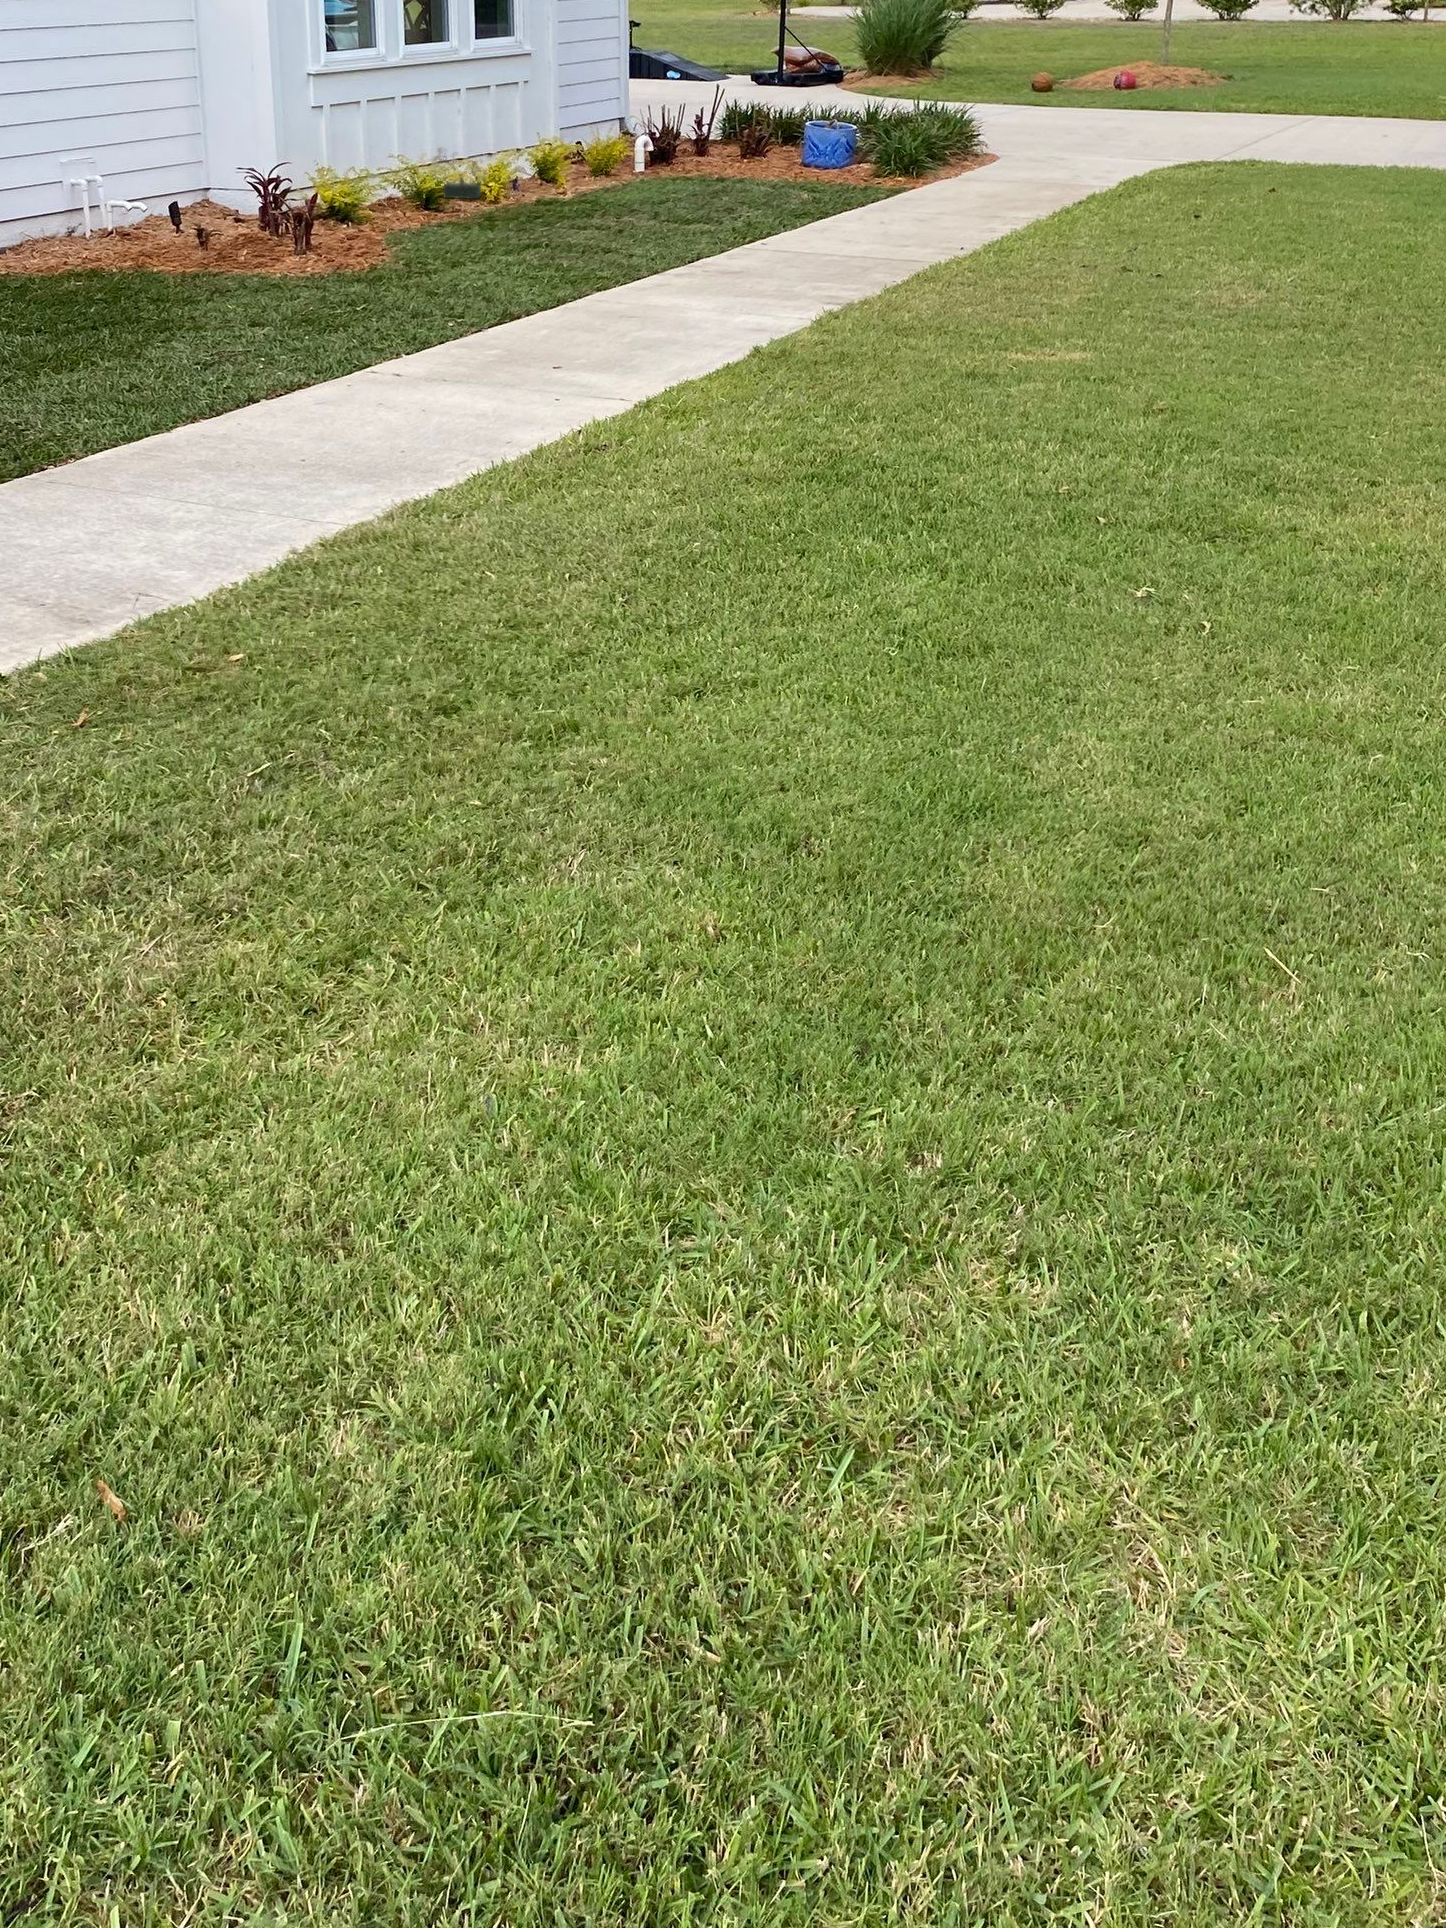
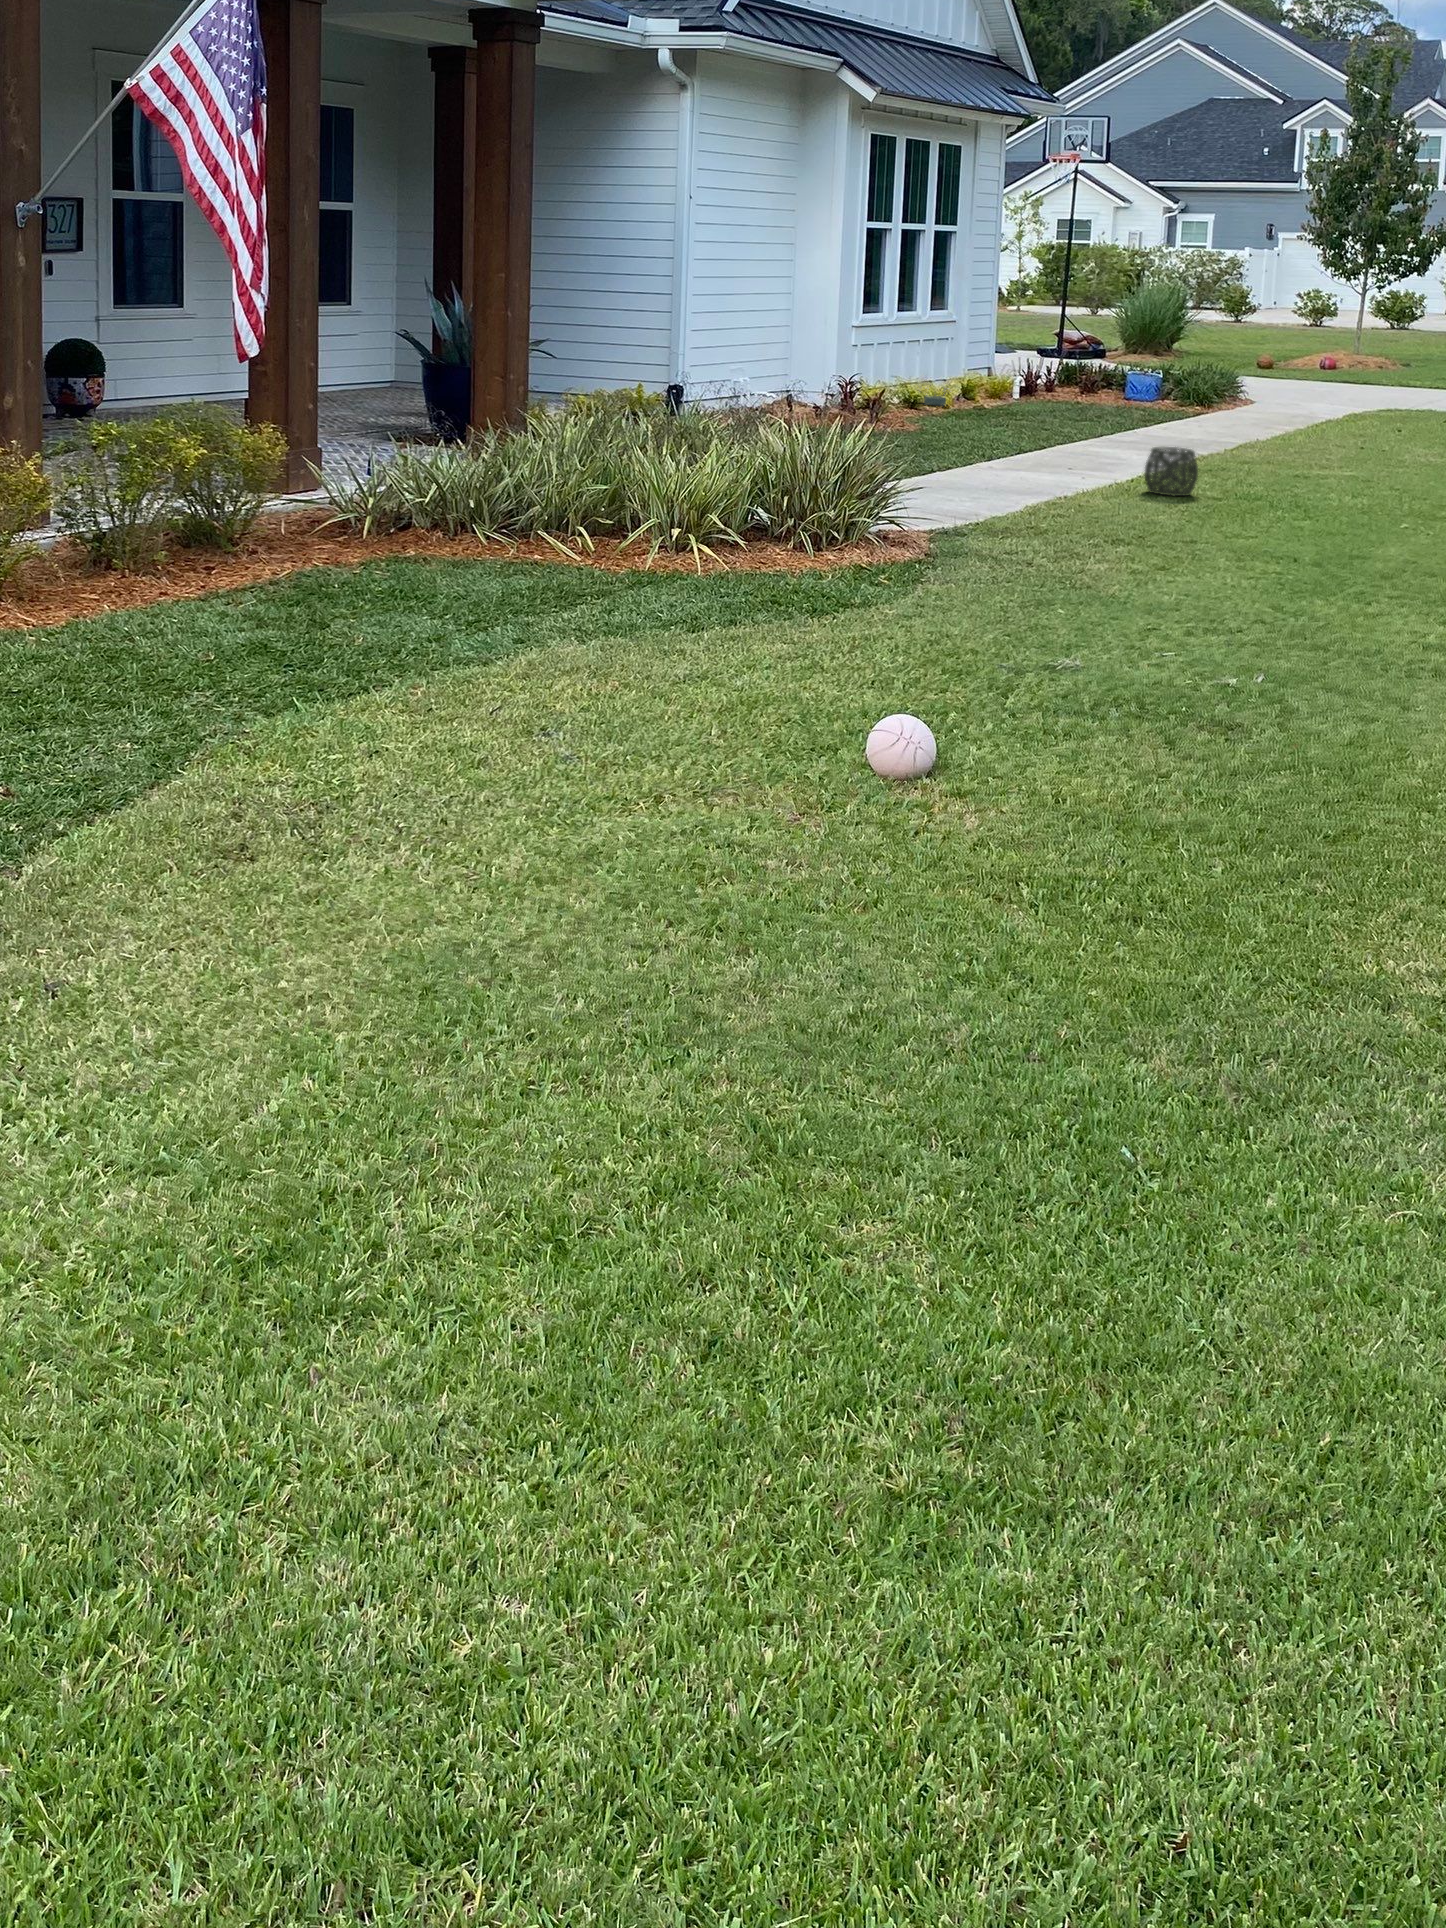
woven basket: none [650,321,756,425] -> present [1145,447,1198,496]

